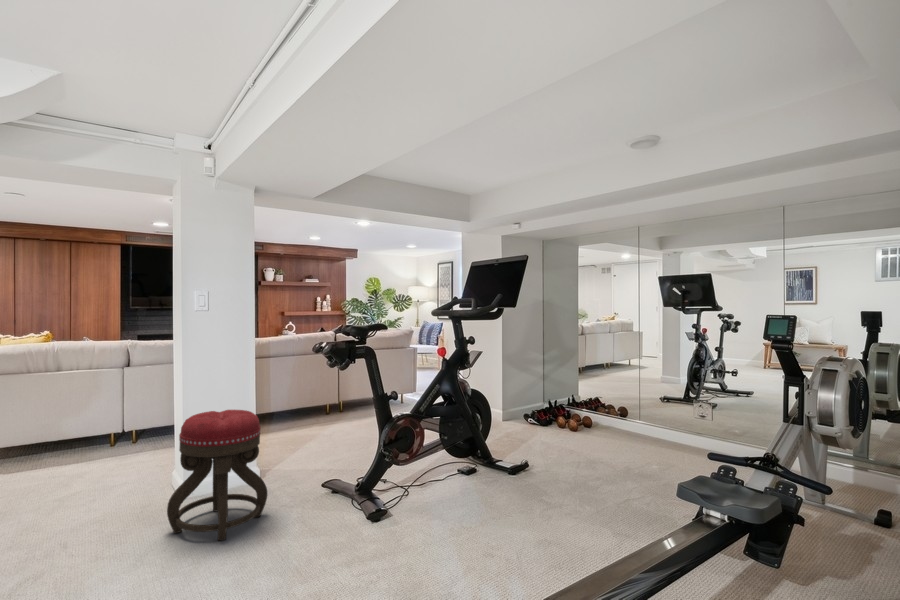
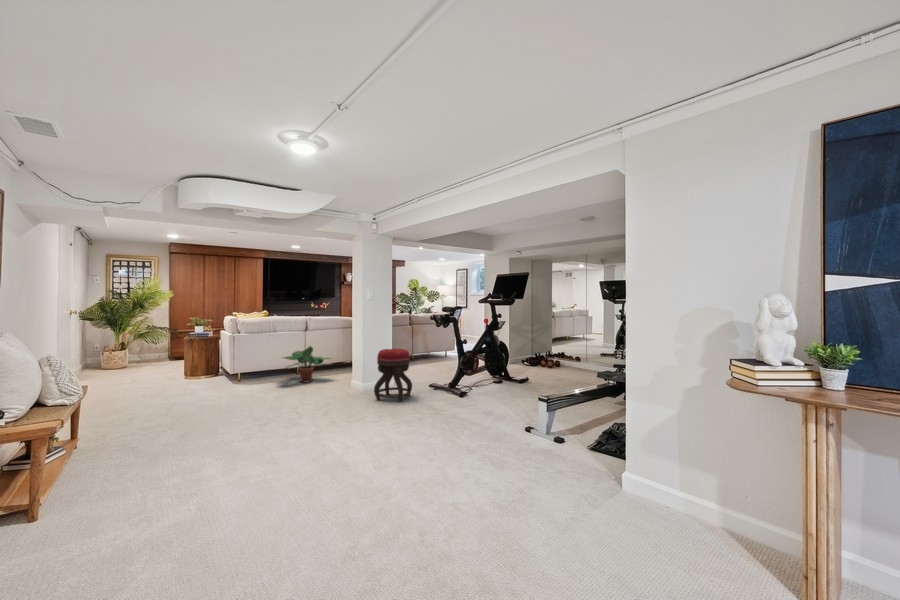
potted plant: none [20,392,155,466] -> present [284,346,330,383]

